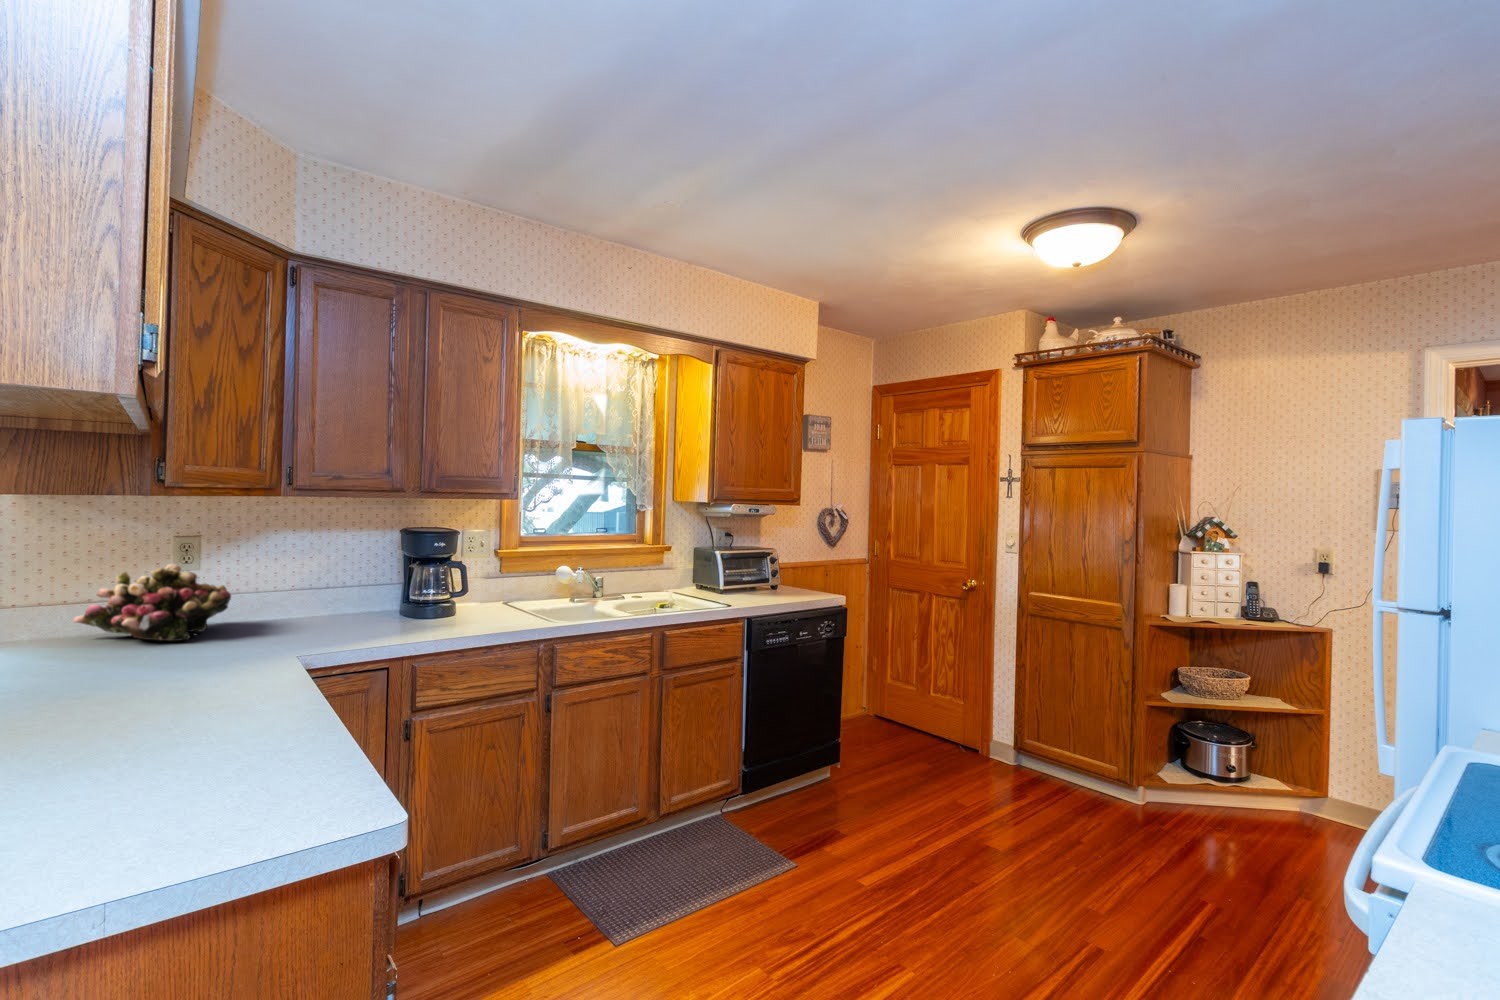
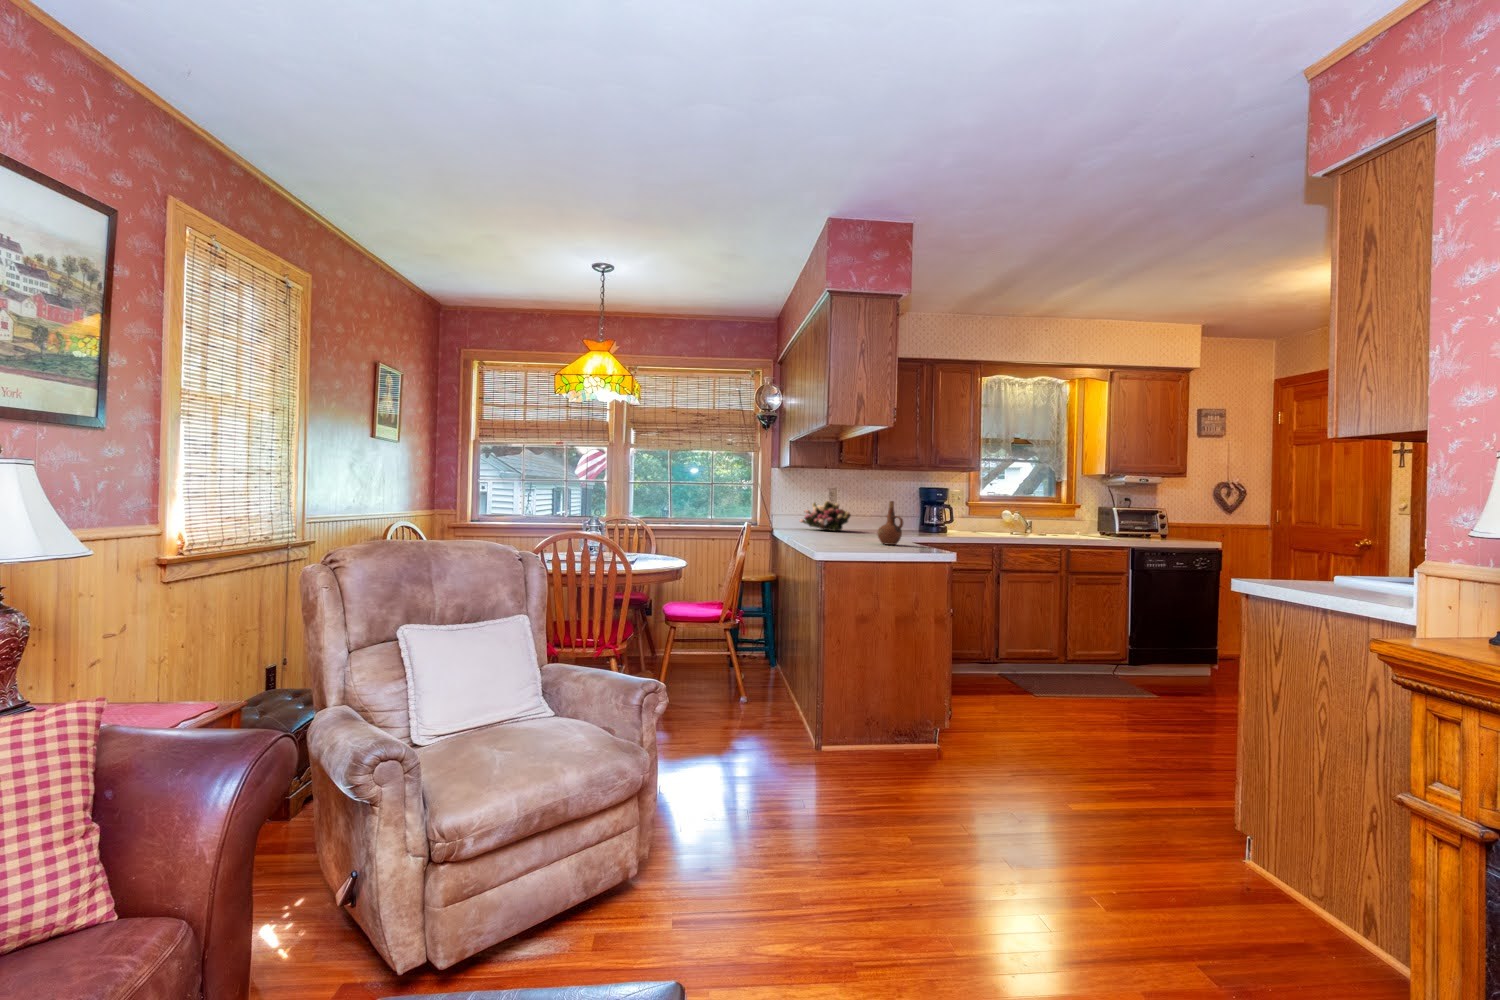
ceramic pitcher: none [200,621,288,752] -> present [877,501,903,545]

